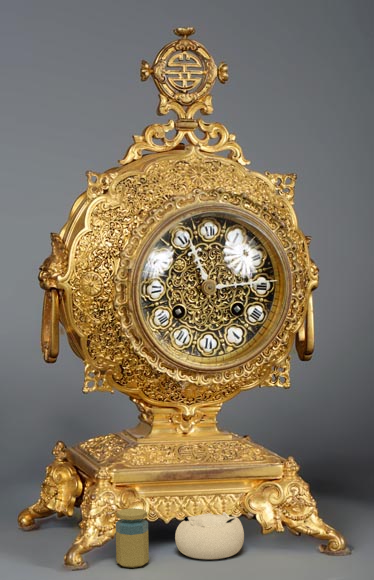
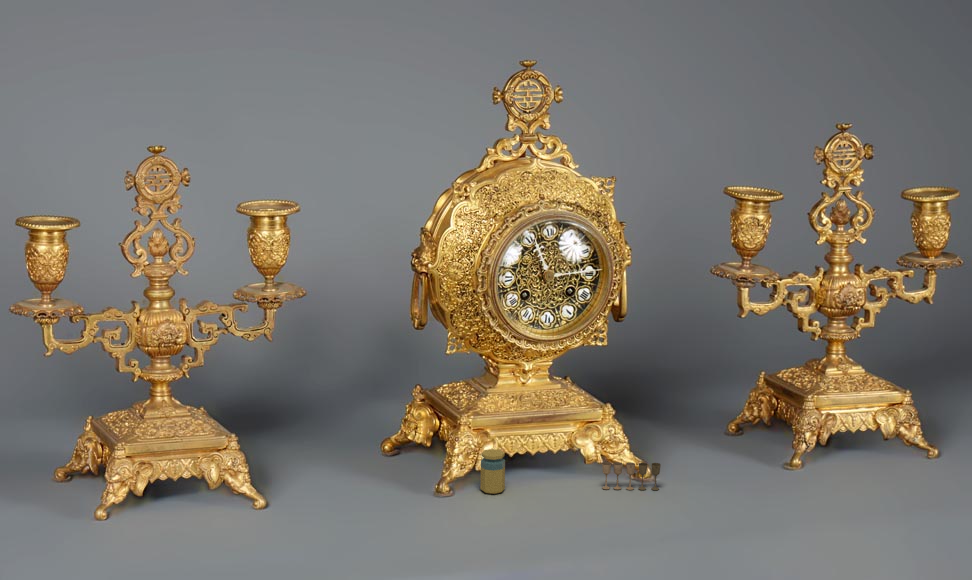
decorative bowl: present [175,512,244,559] -> none [522,449,574,486]
wine glass: none [278,526,356,564] -> present [602,462,661,490]

